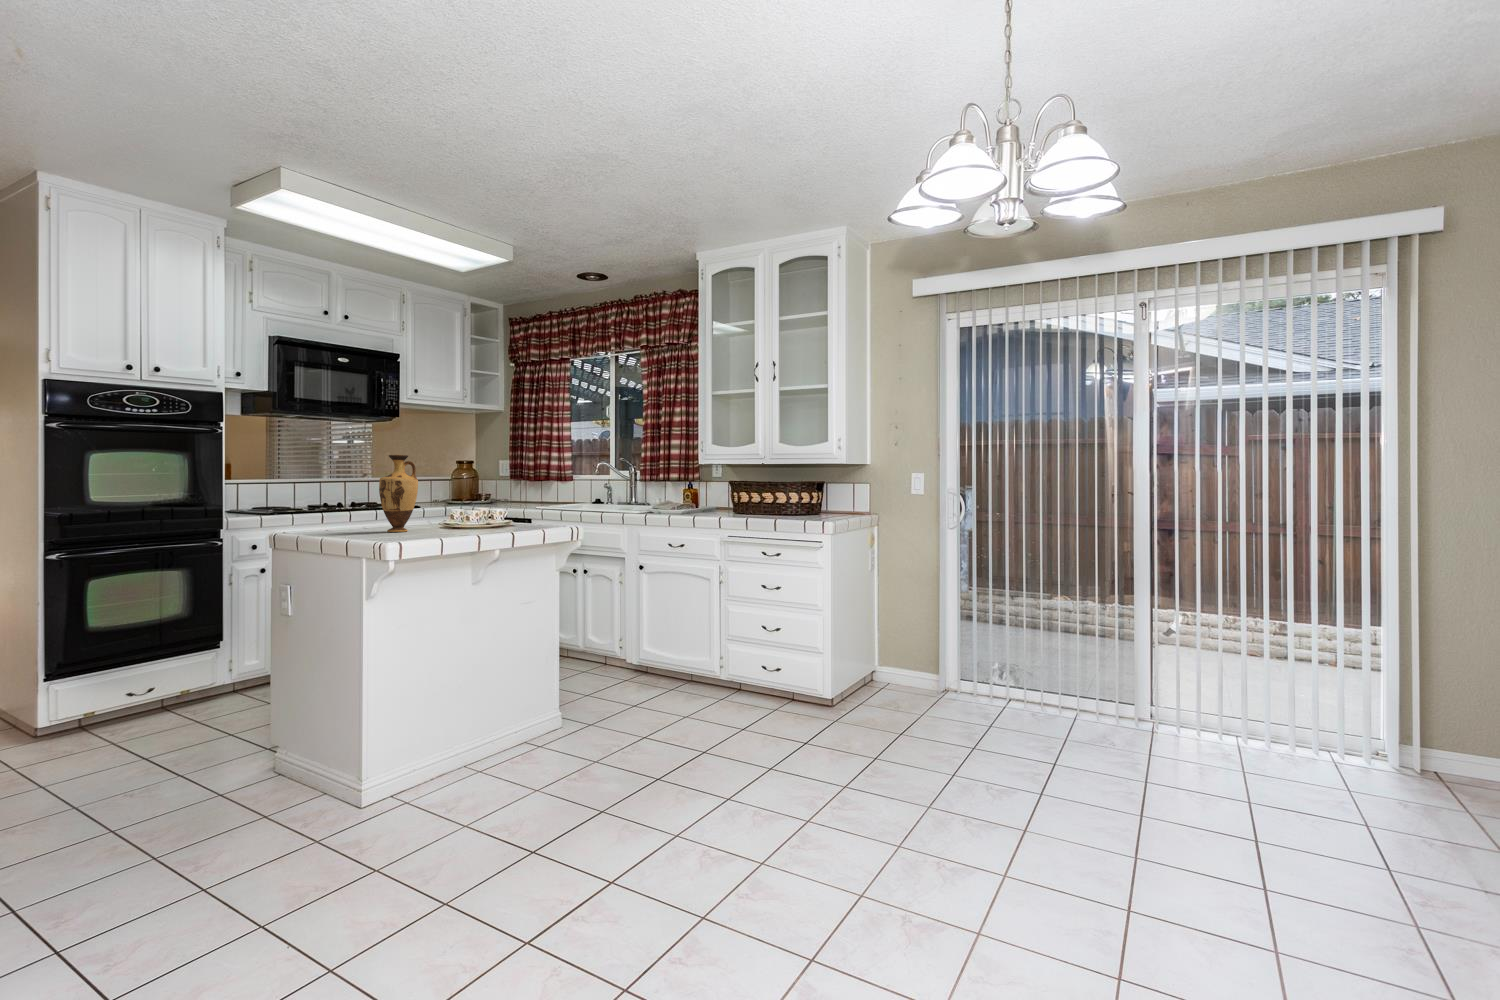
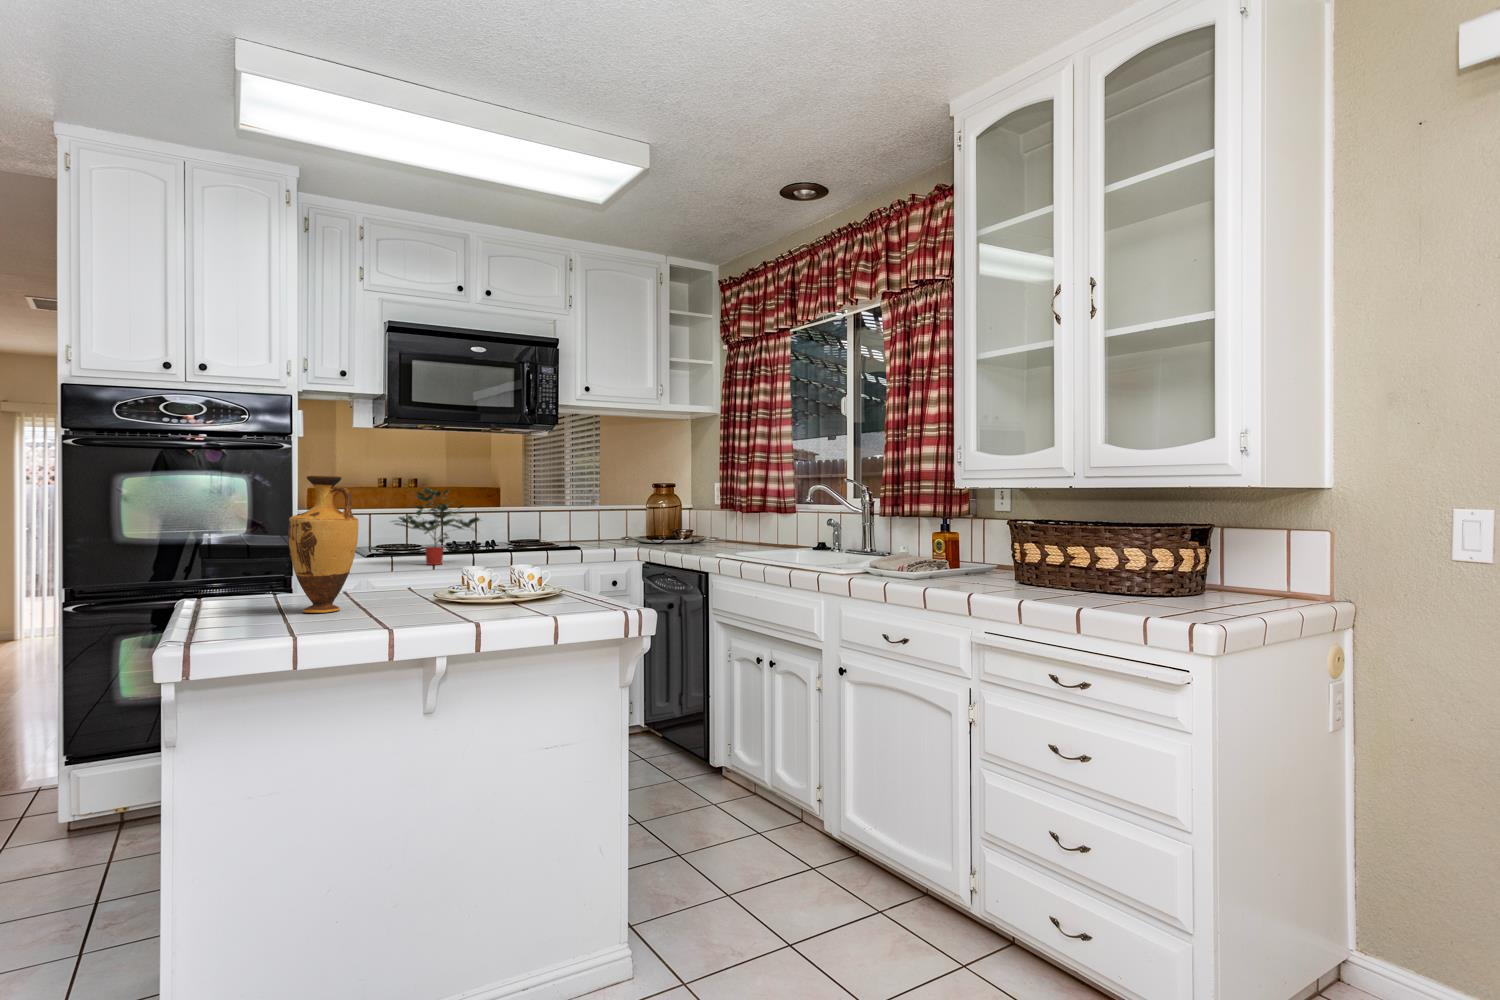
potted plant: none [288,462,367,518] -> present [395,488,480,565]

